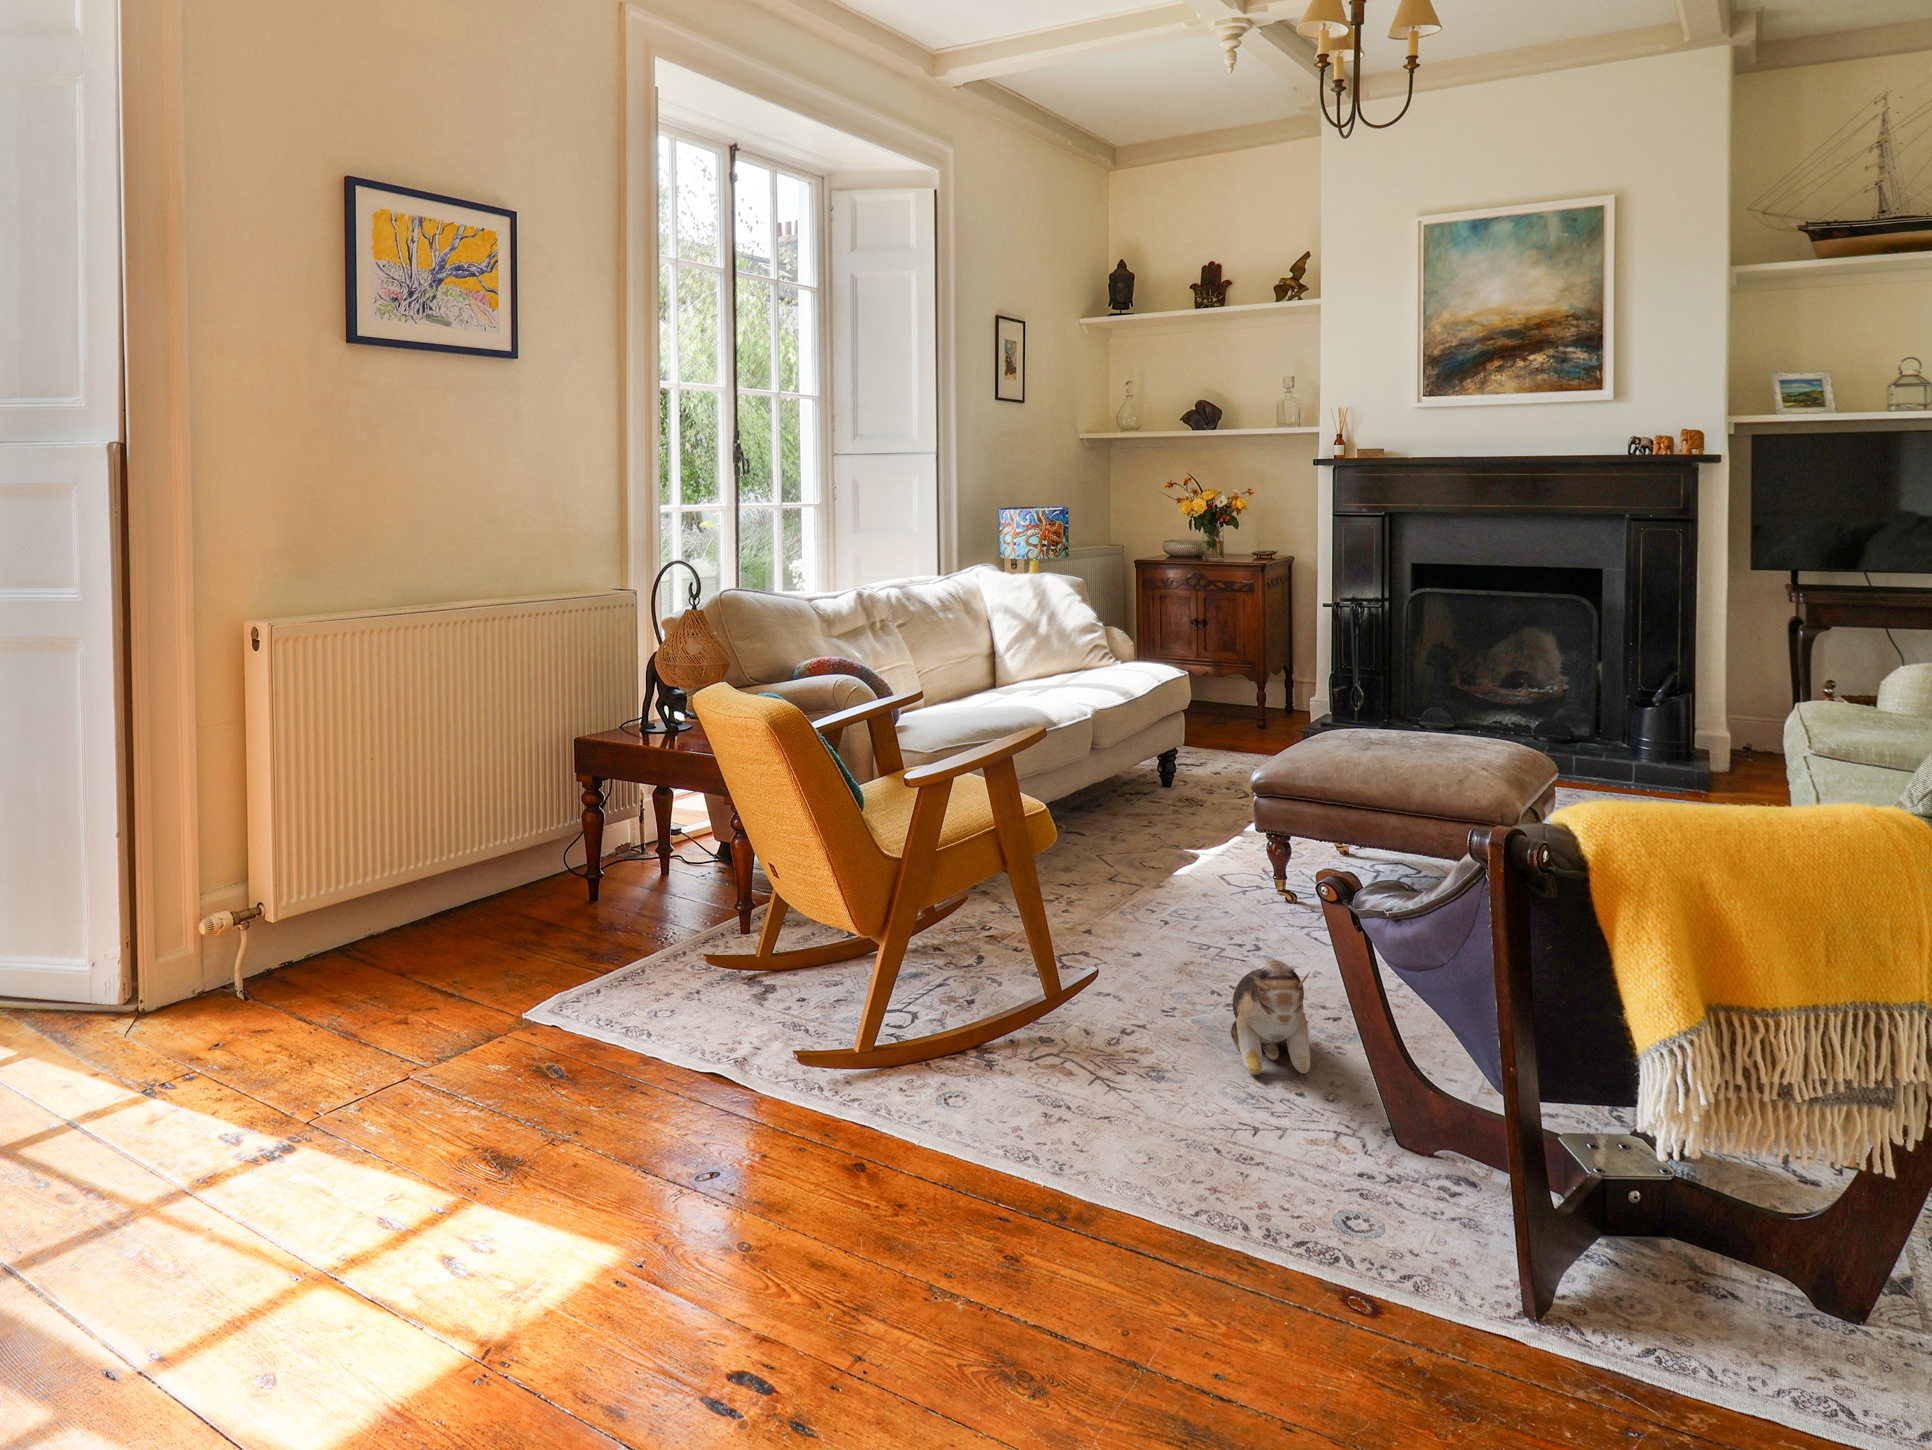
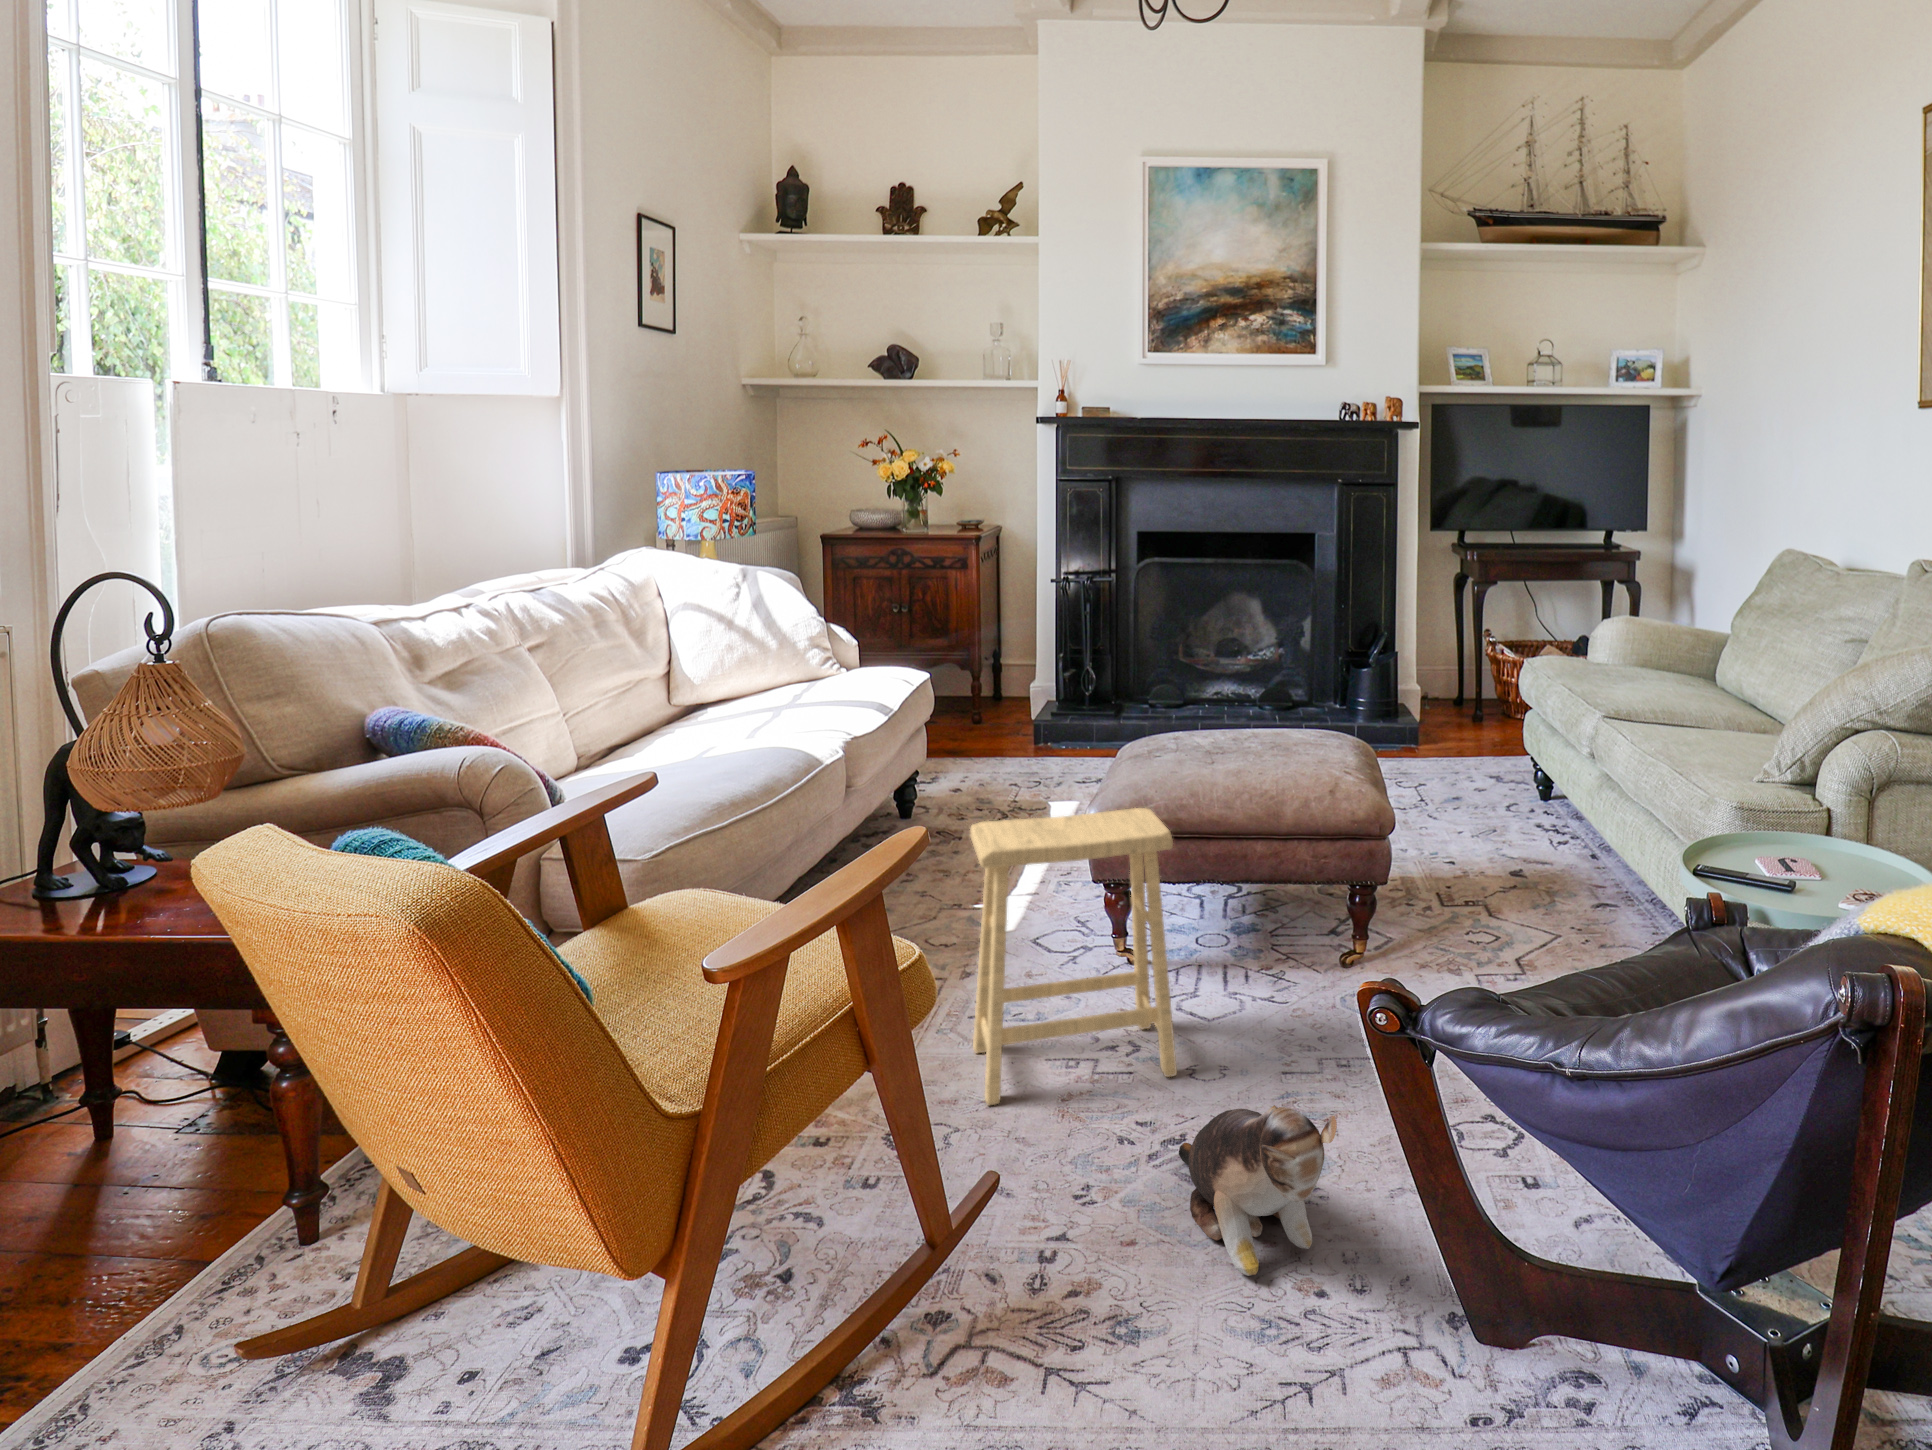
footstool: none [1128,760,1276,970] -> present [970,808,1177,1105]

